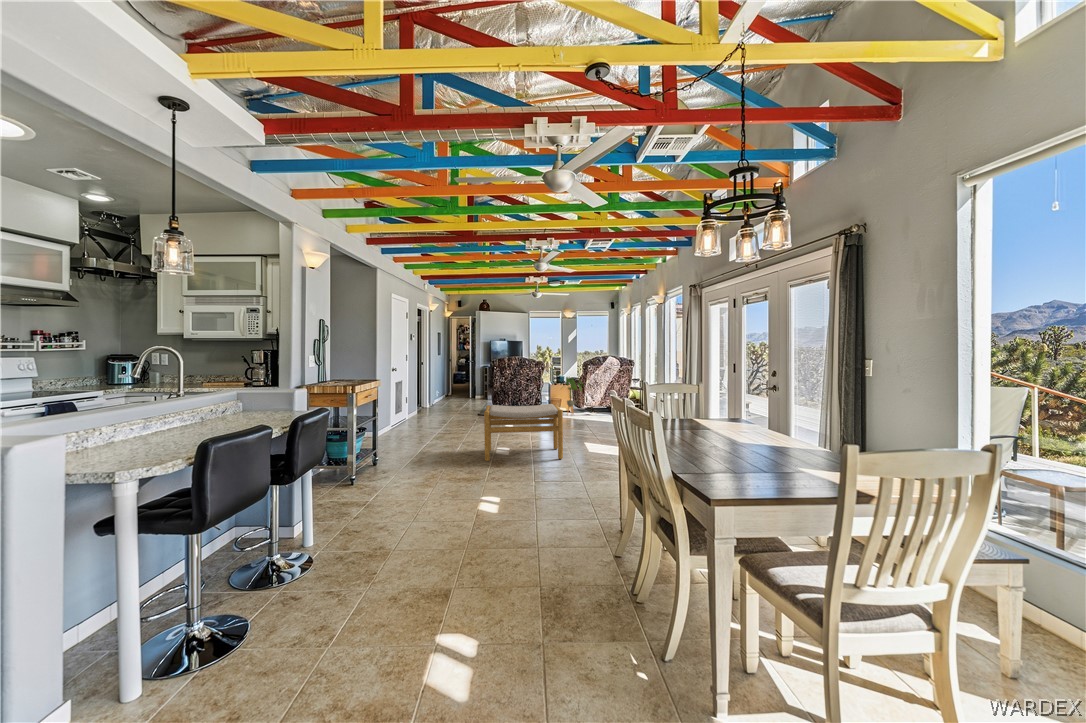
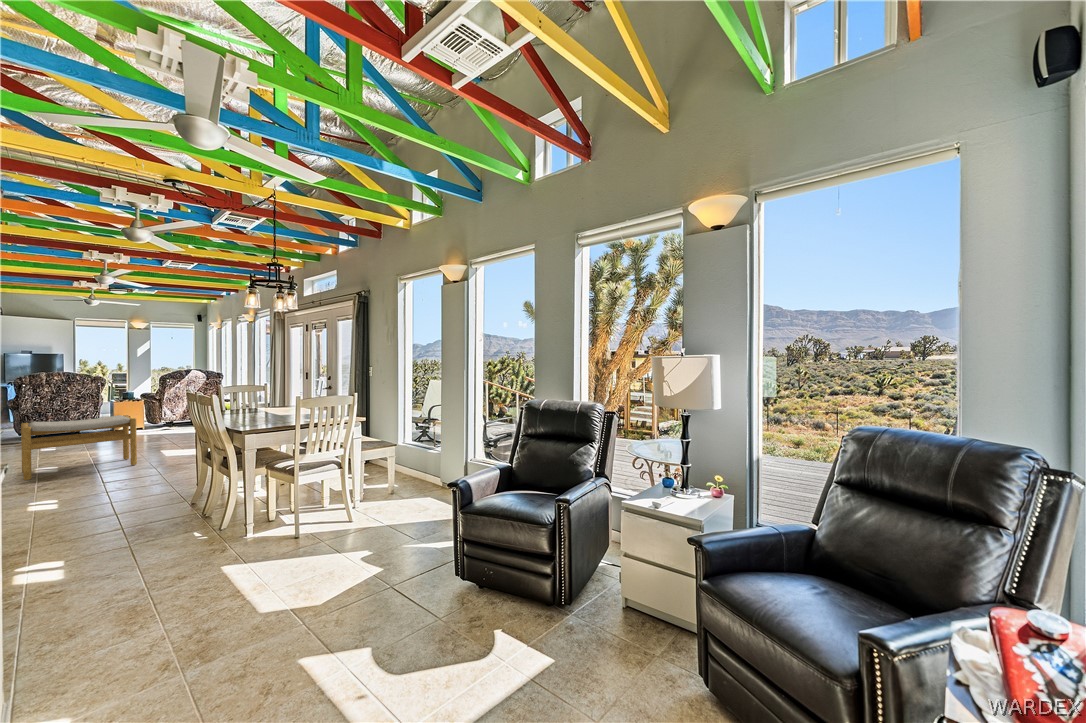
house plant: present [566,377,583,415] -> none [127,392,161,433]

